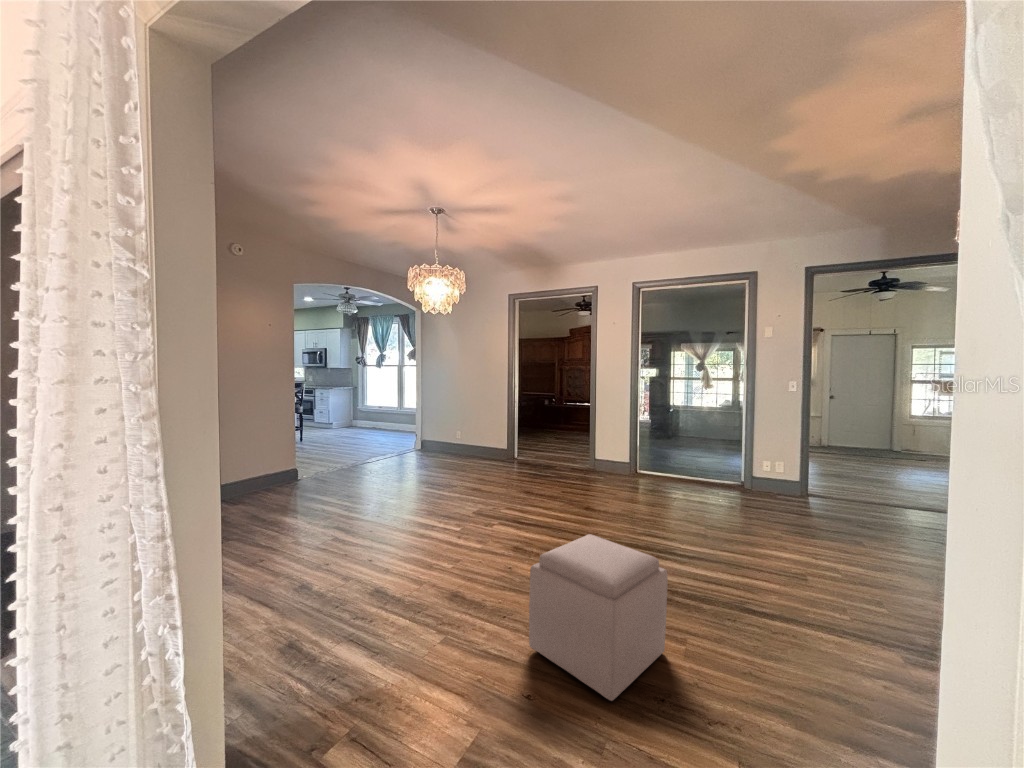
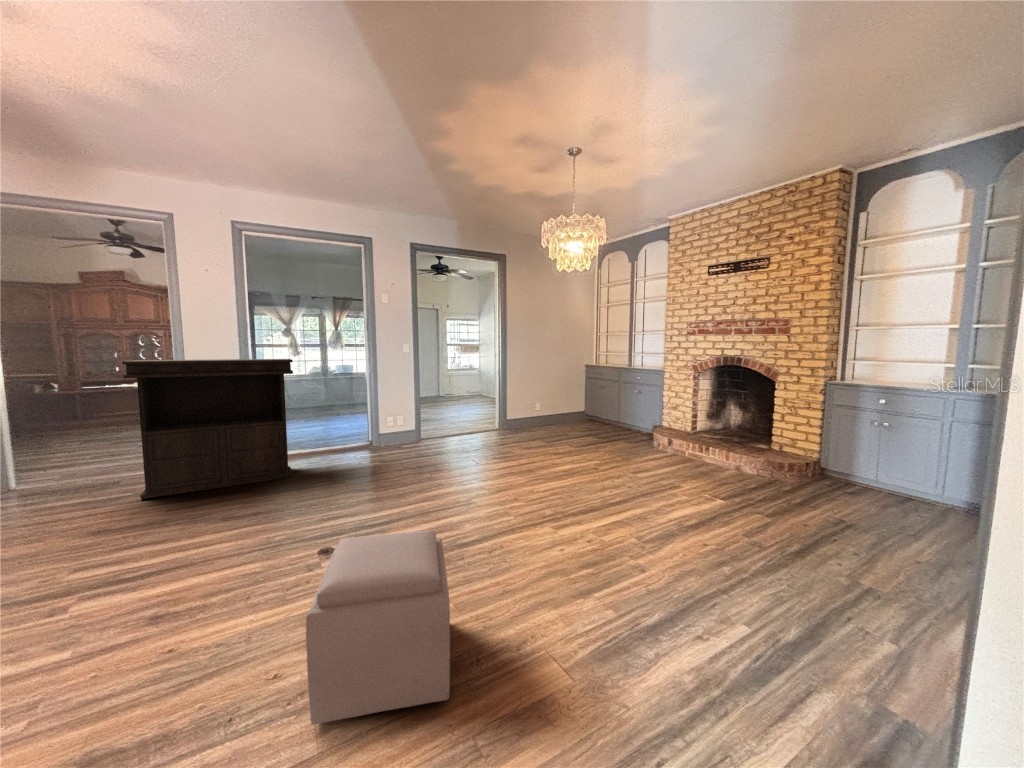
console table: none [555,387,662,495] -> present [122,359,293,499]

